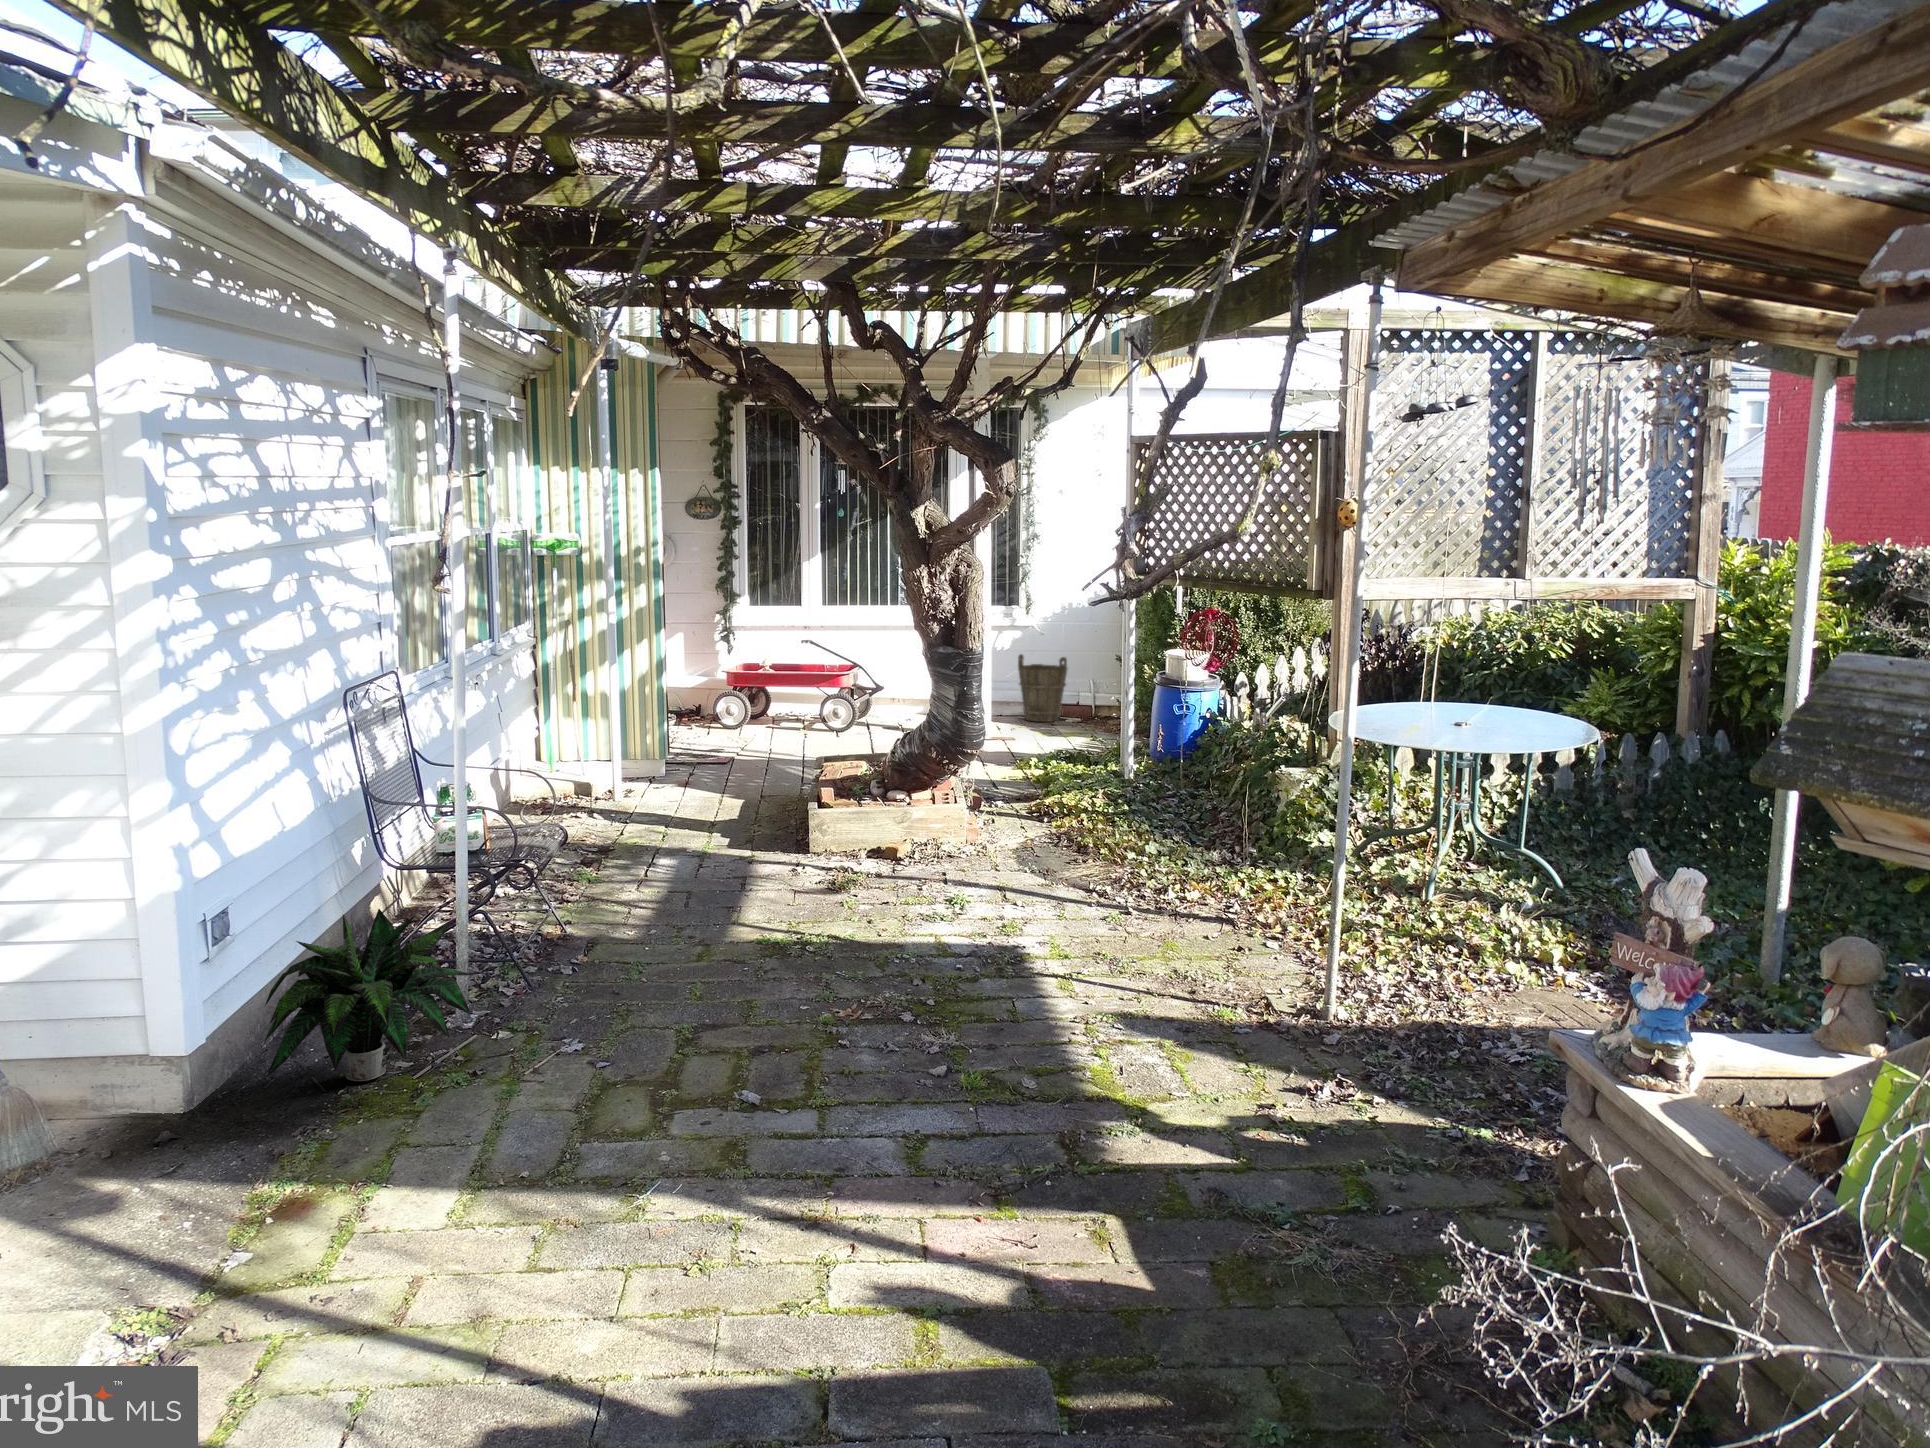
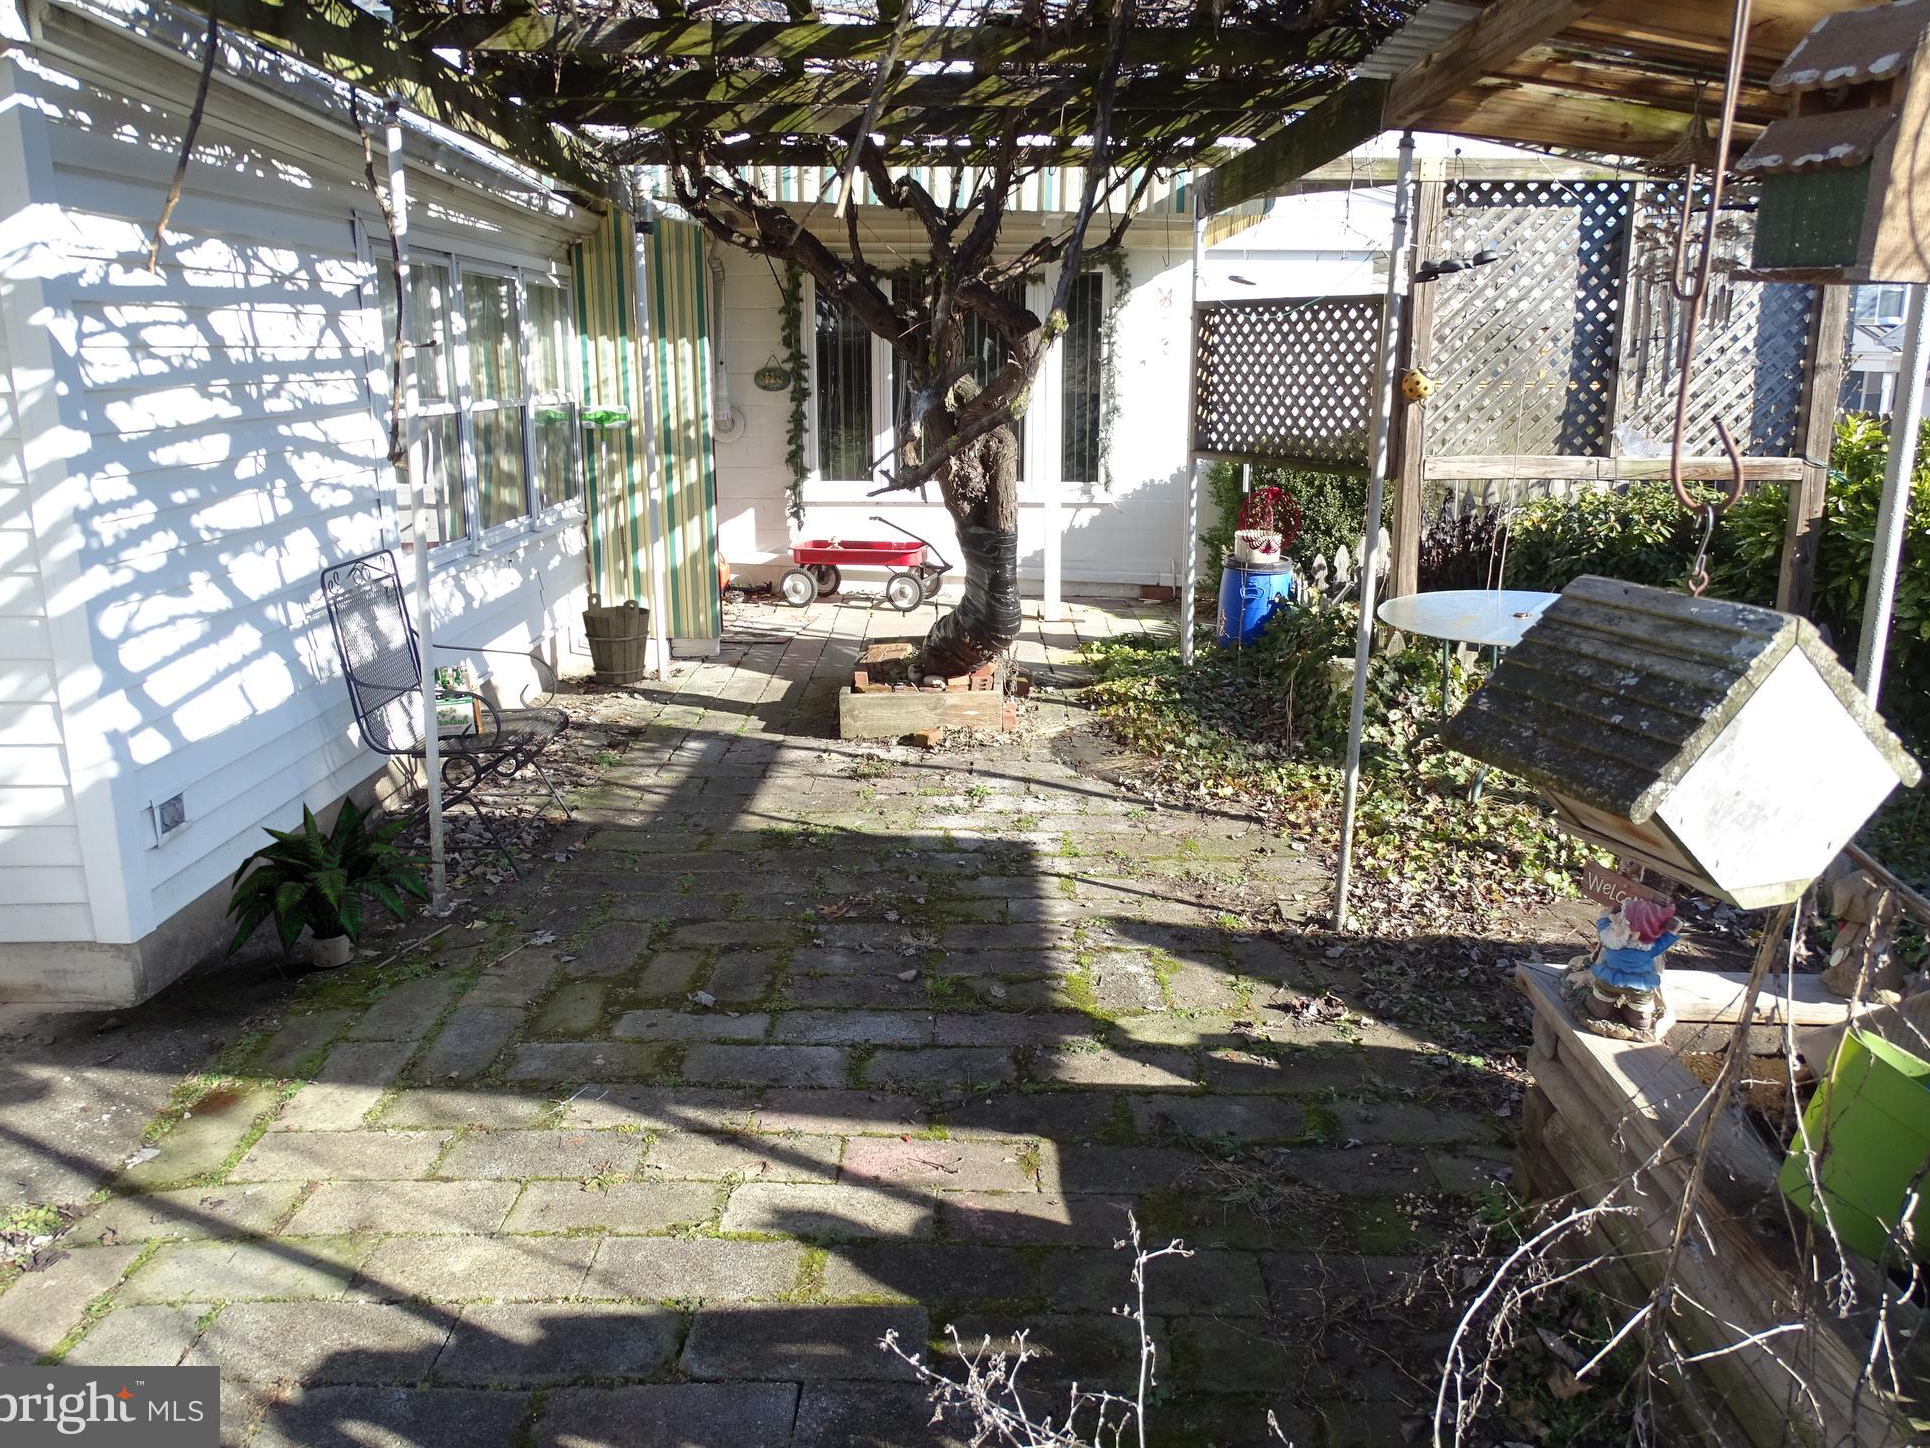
bucket: present [1018,654,1067,722] -> present [582,593,650,684]

